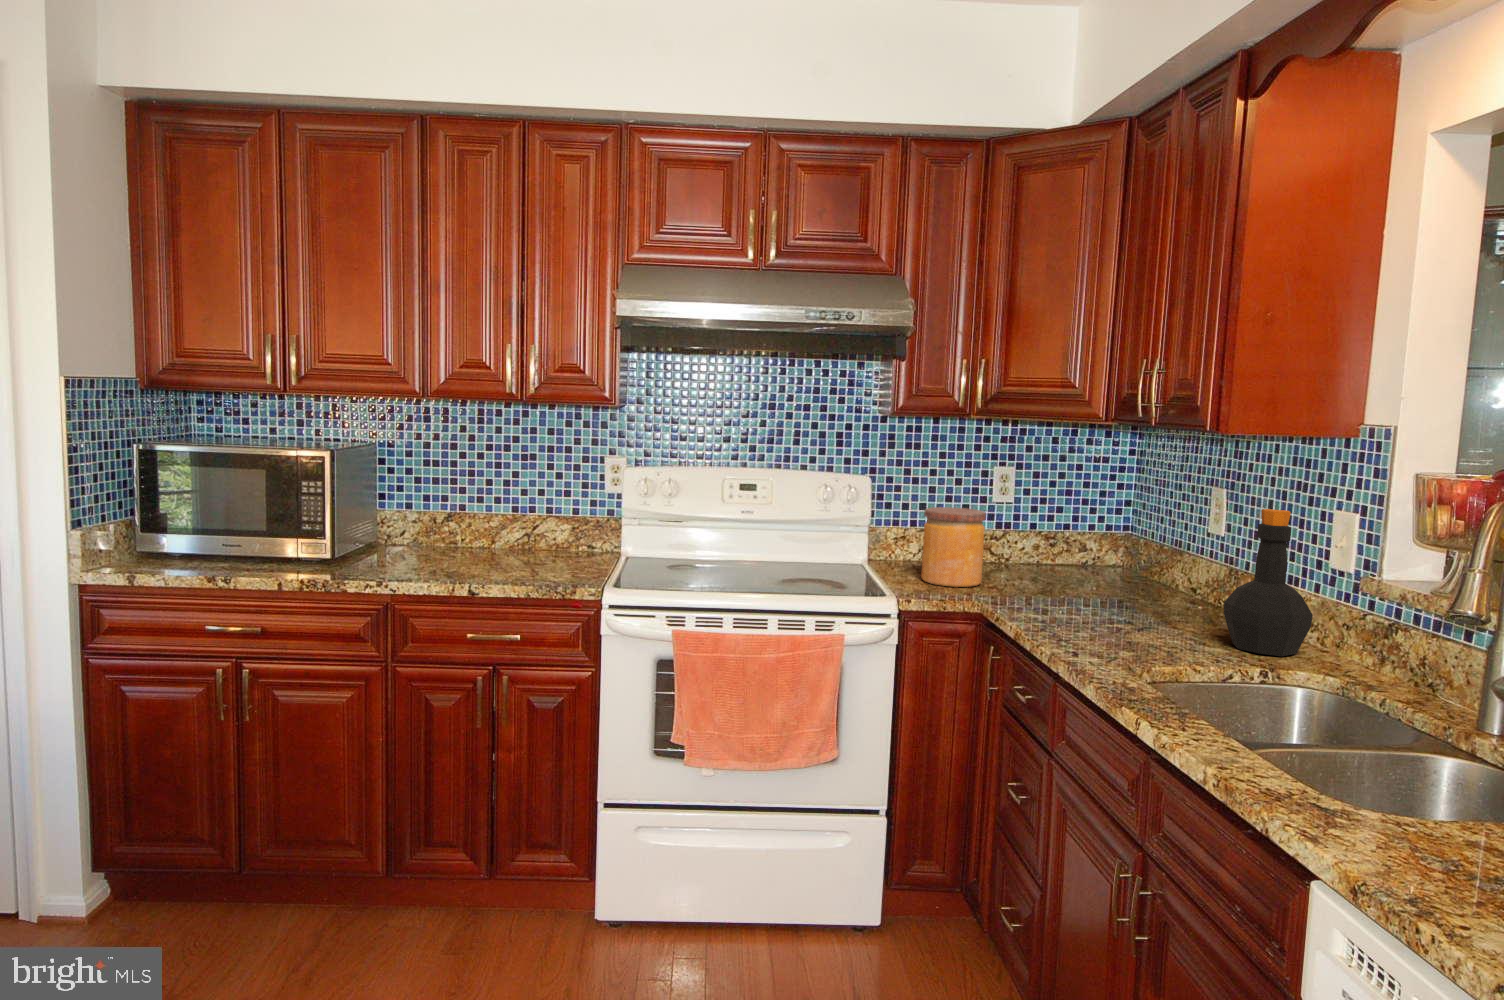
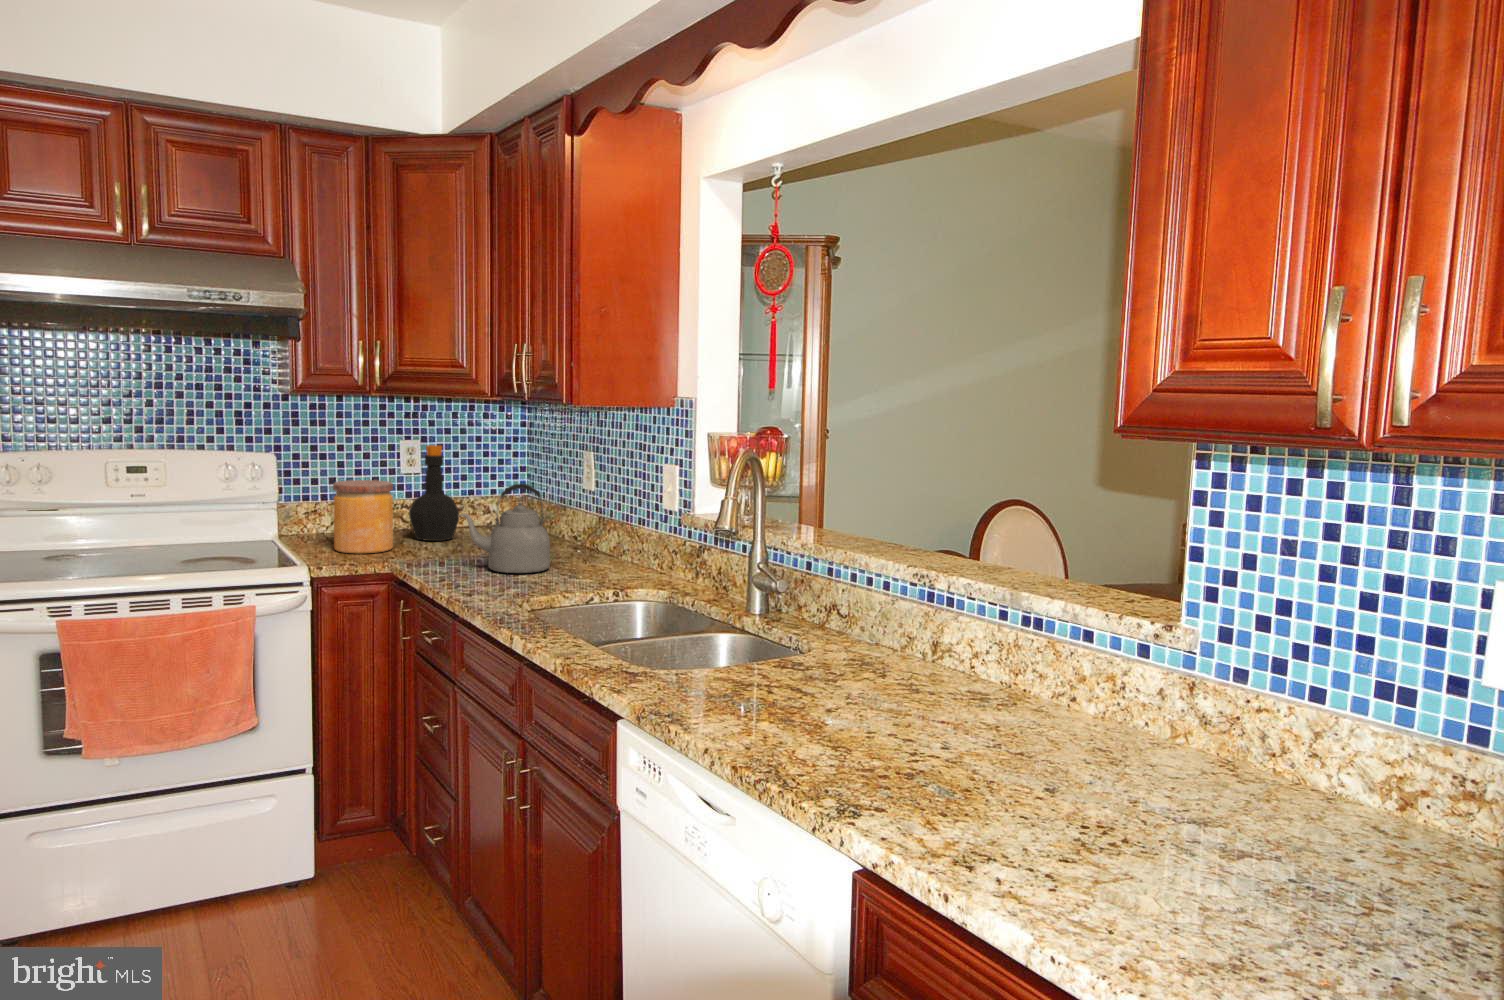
bottle: present [1224,509,1313,656] -> present [409,445,459,541]
kettle: none [1060,522,1170,631] -> present [458,484,550,573]

